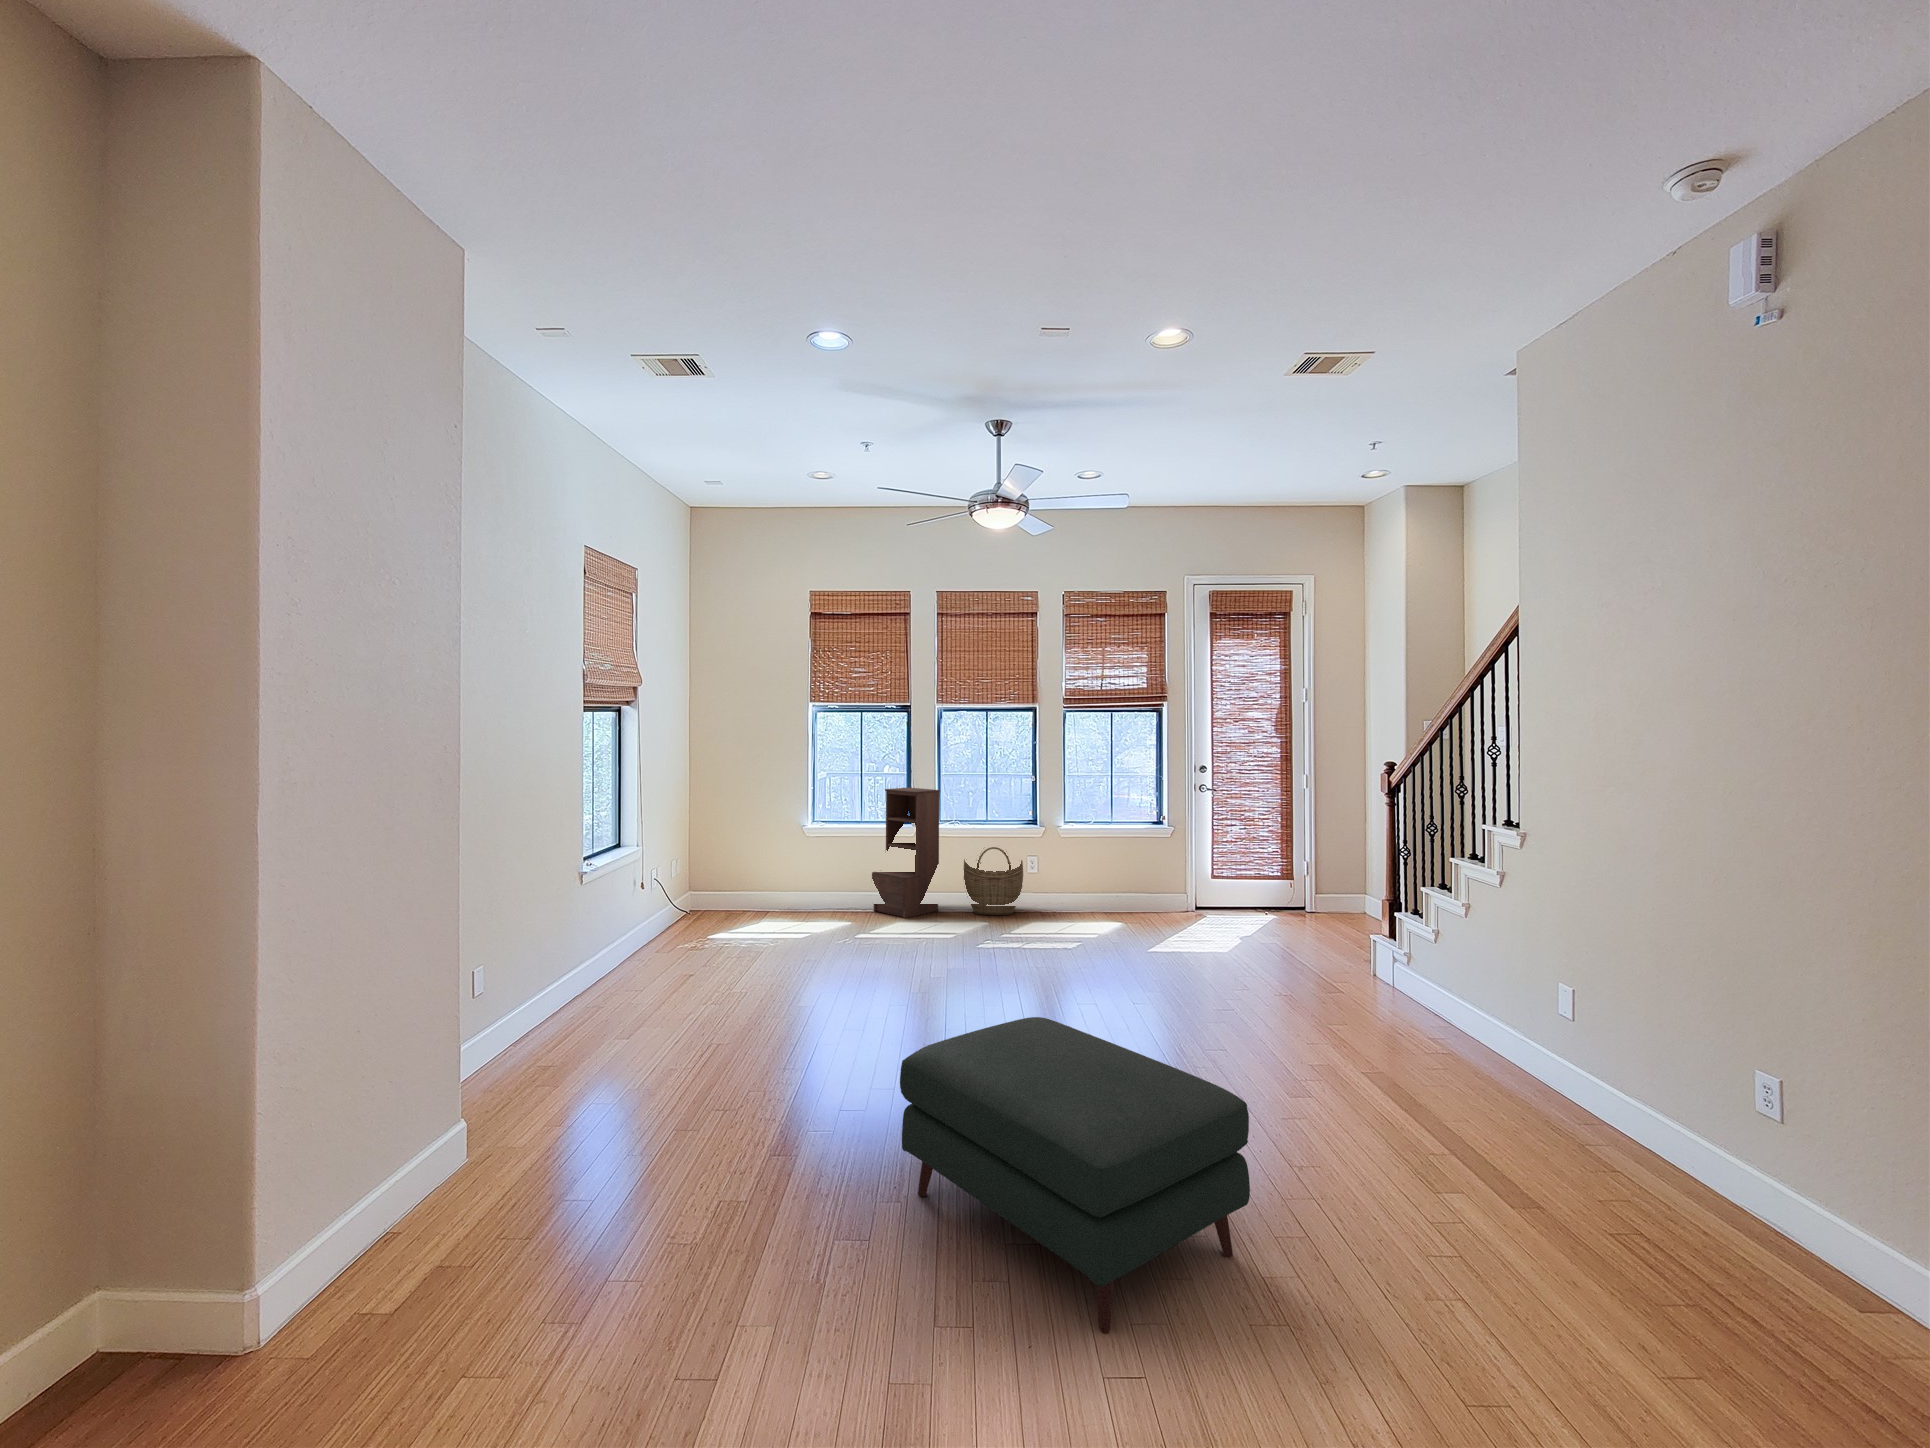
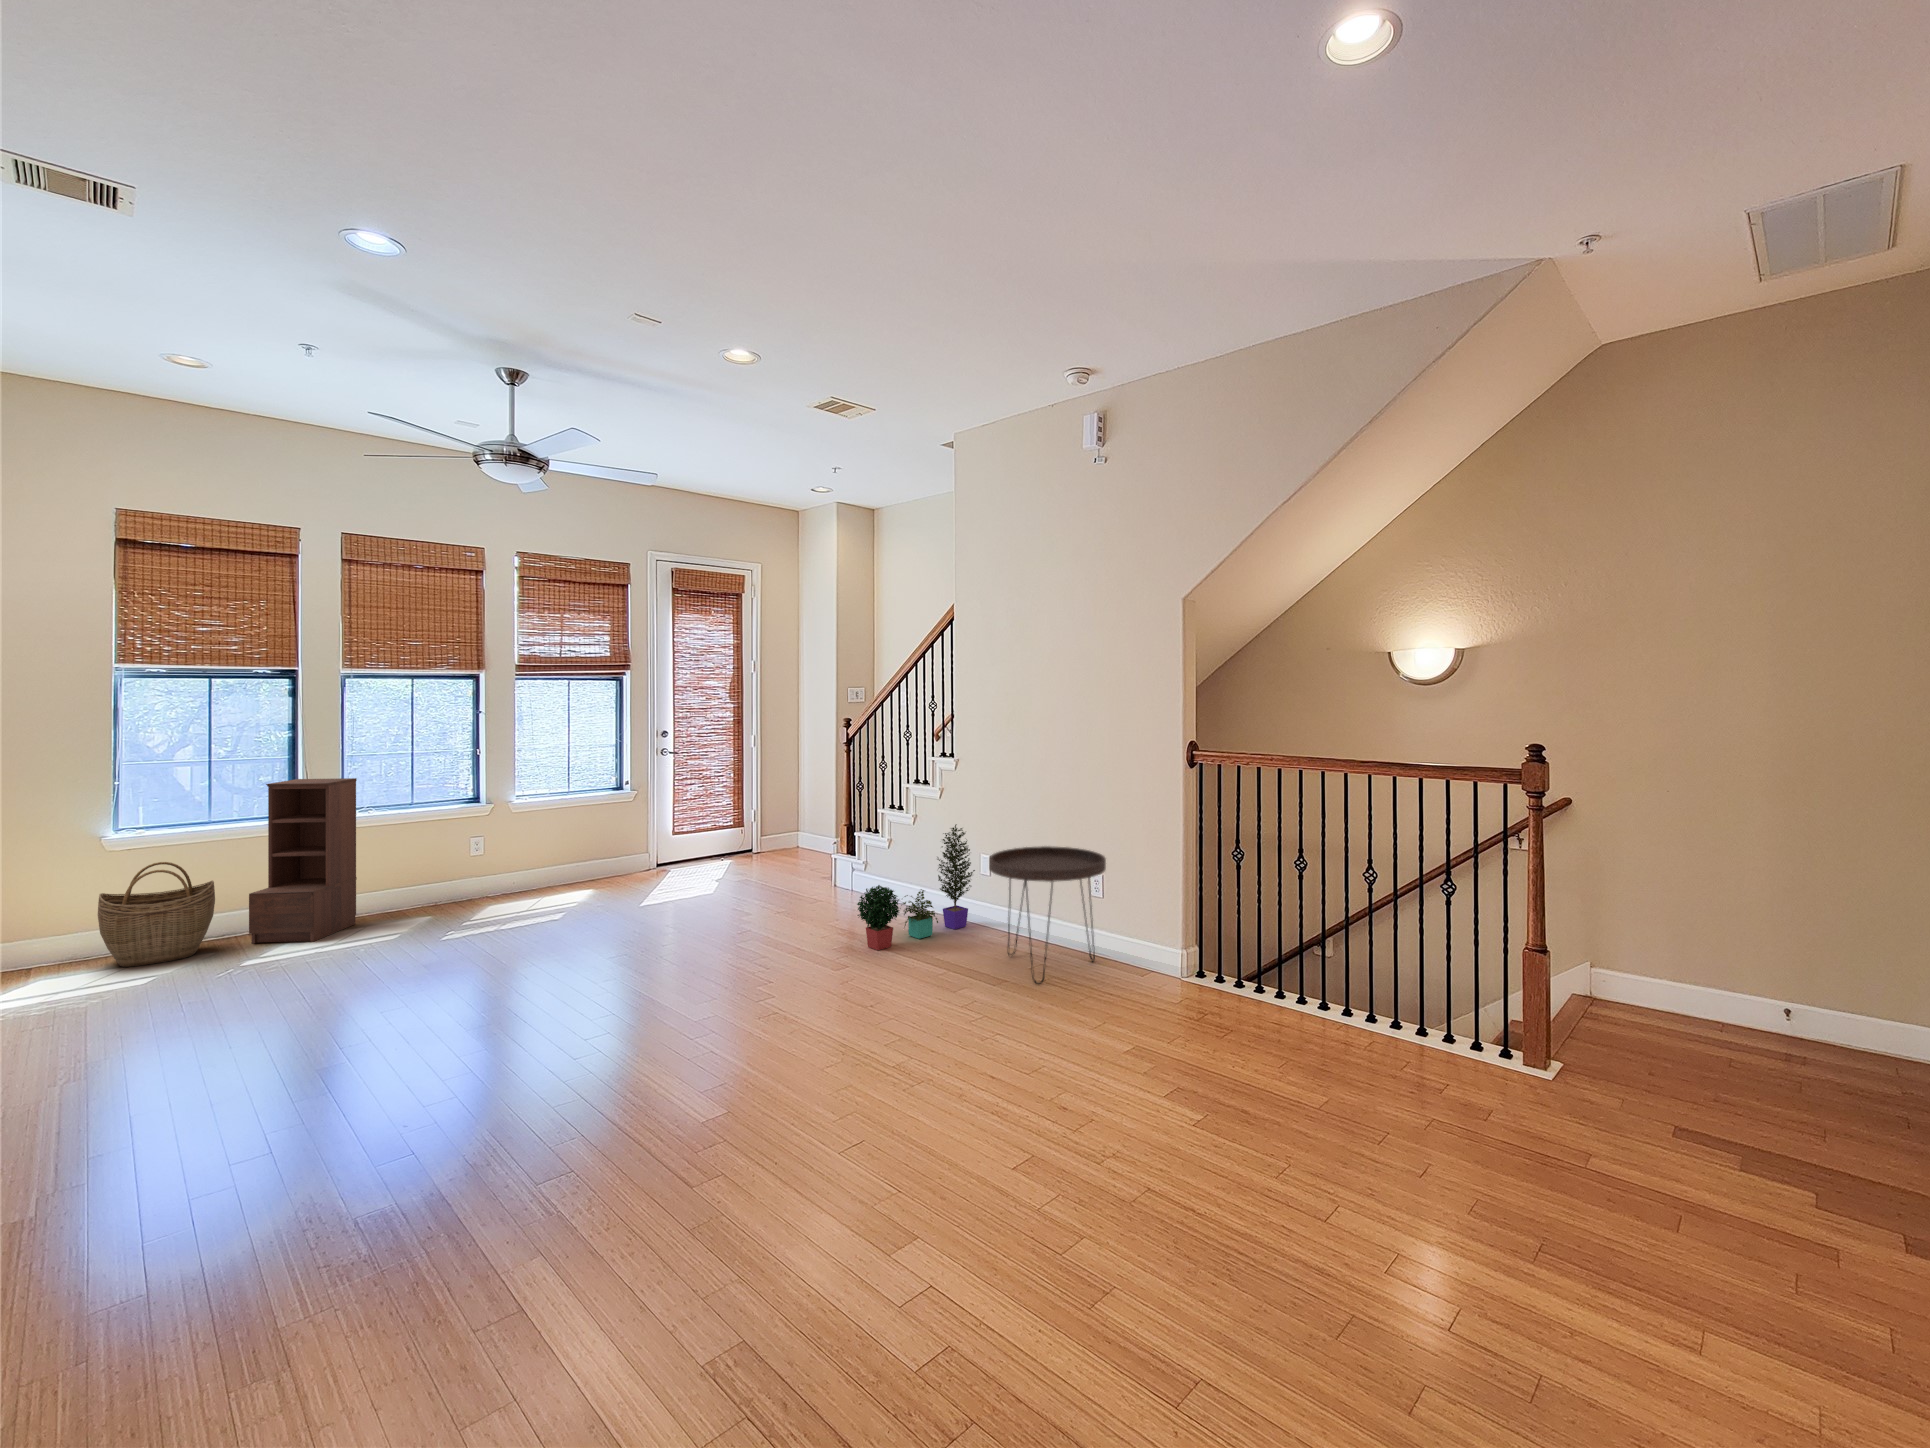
woven basket: present [964,847,1023,915] -> present [98,862,215,967]
potted plant: none [1351,916,1564,1075] -> present [857,824,975,950]
side table: none [1539,969,1804,1215] -> present [989,846,1106,984]
ottoman: present [900,1017,1250,1334] -> none [586,970,884,1170]

